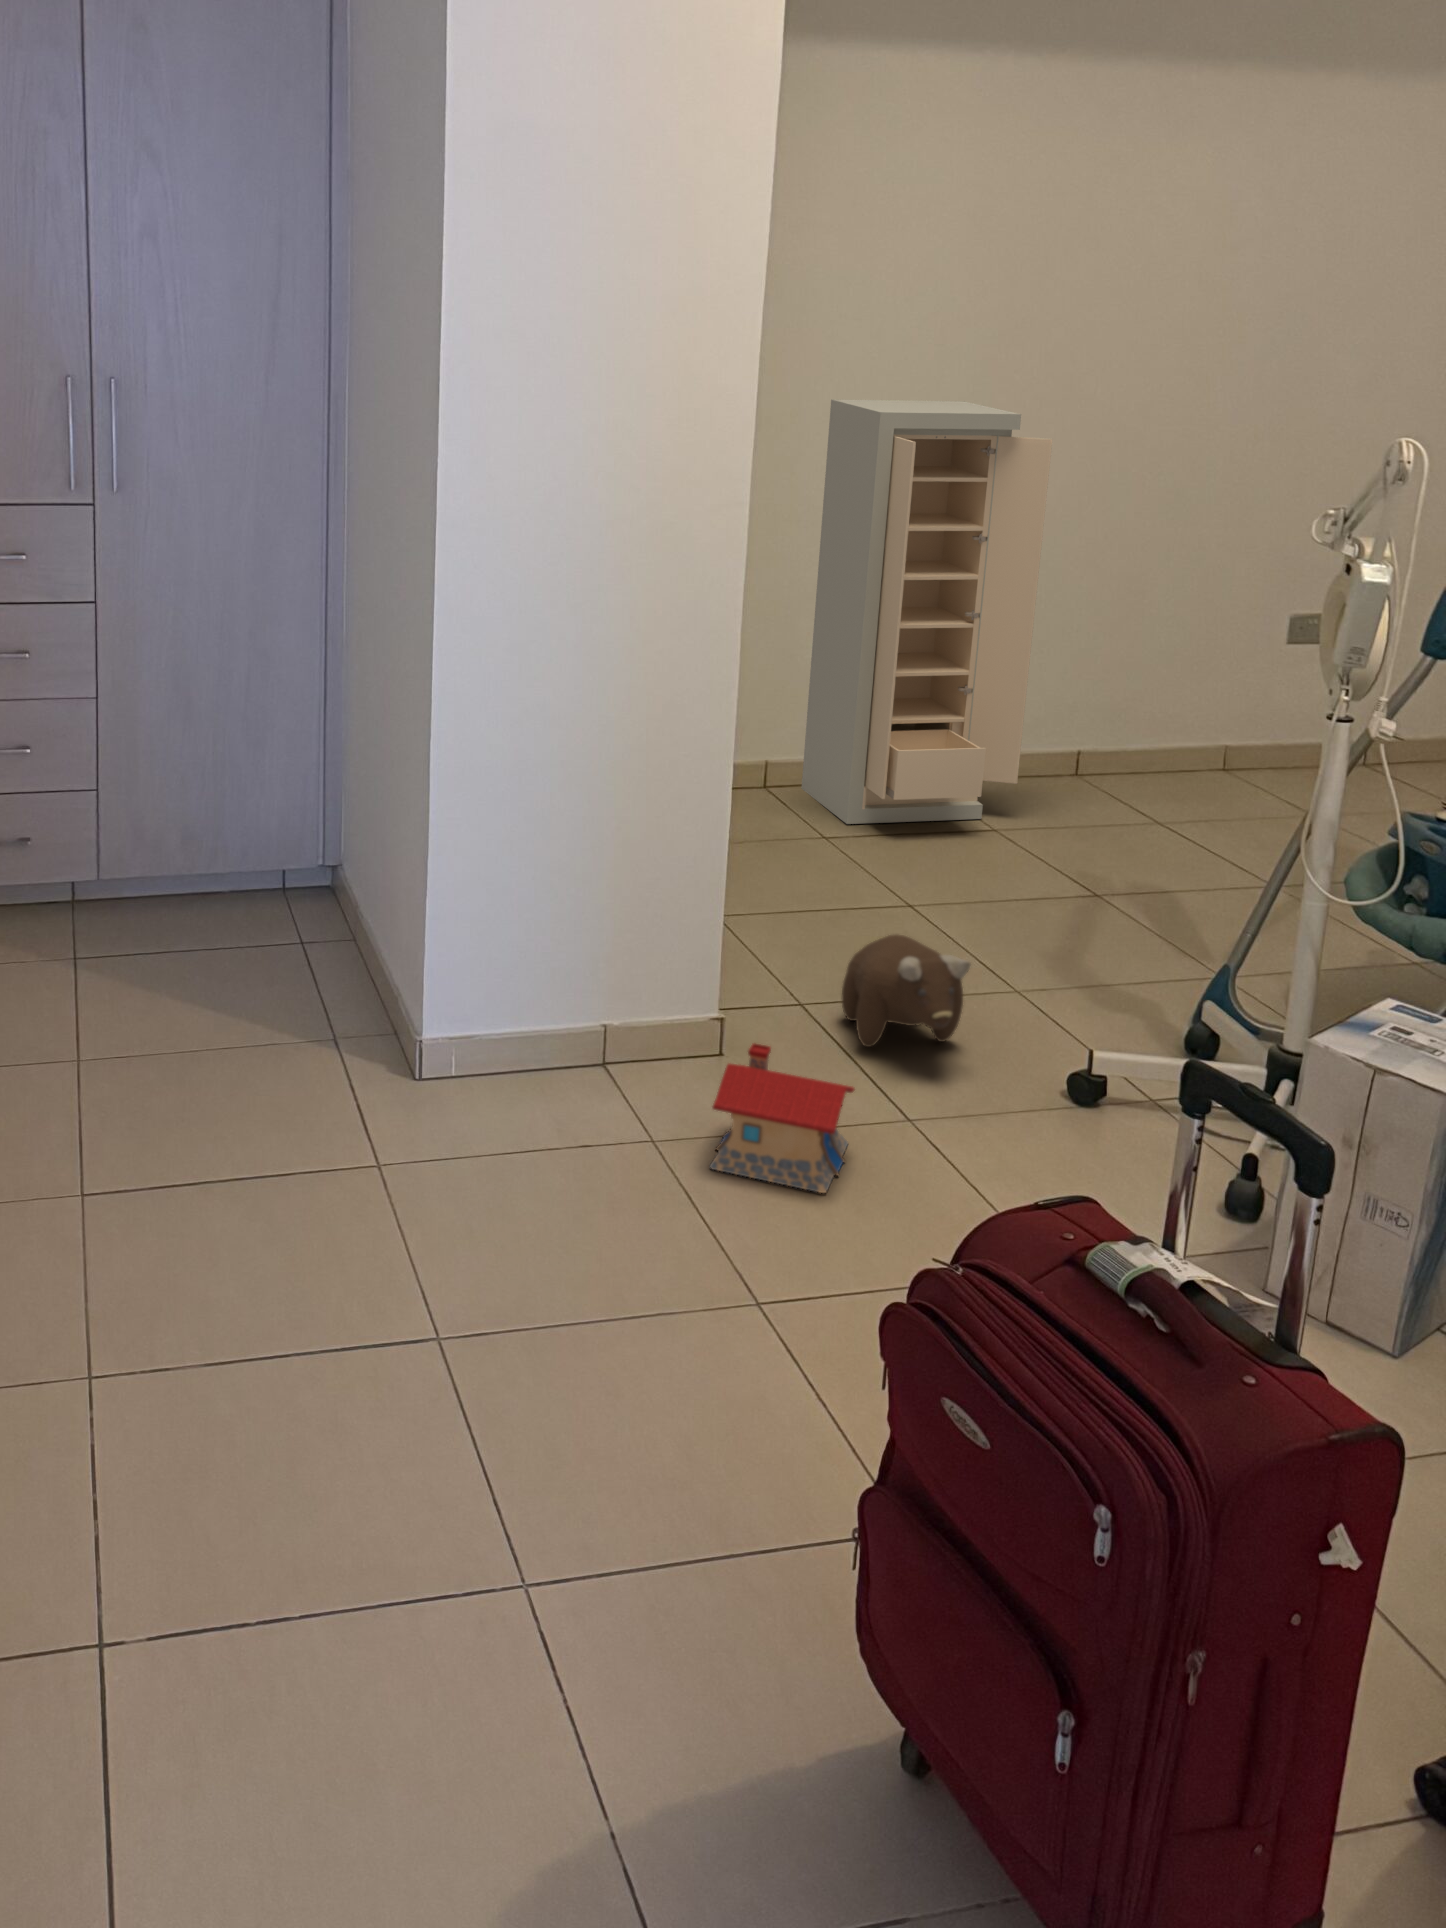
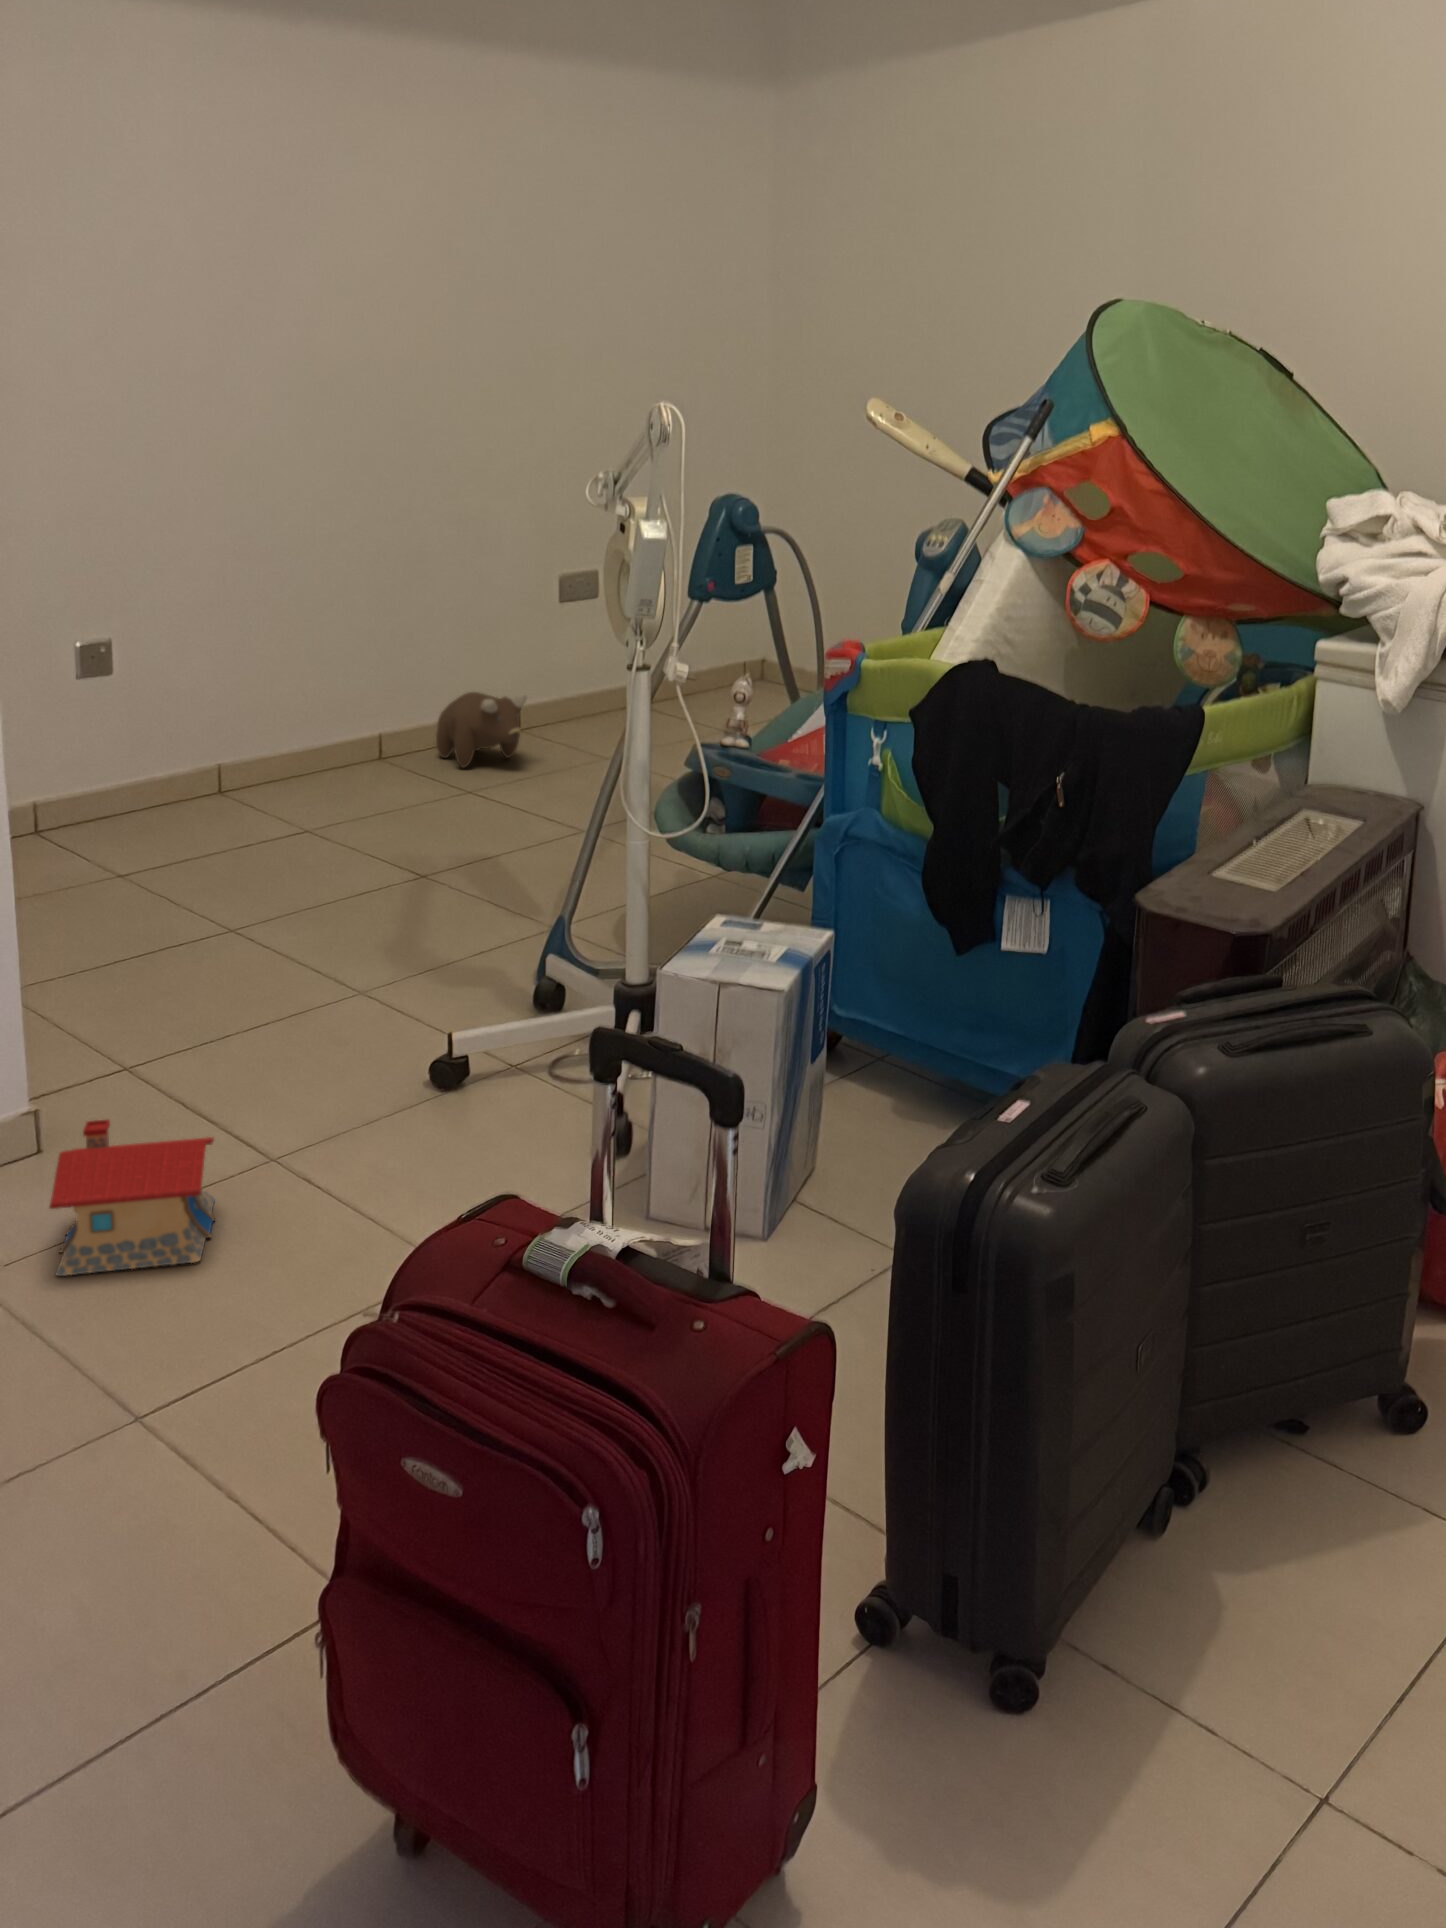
storage cabinet: present [802,399,1052,824] -> none [60,393,325,854]
plush toy: present [842,935,971,1047] -> present [436,692,526,767]

